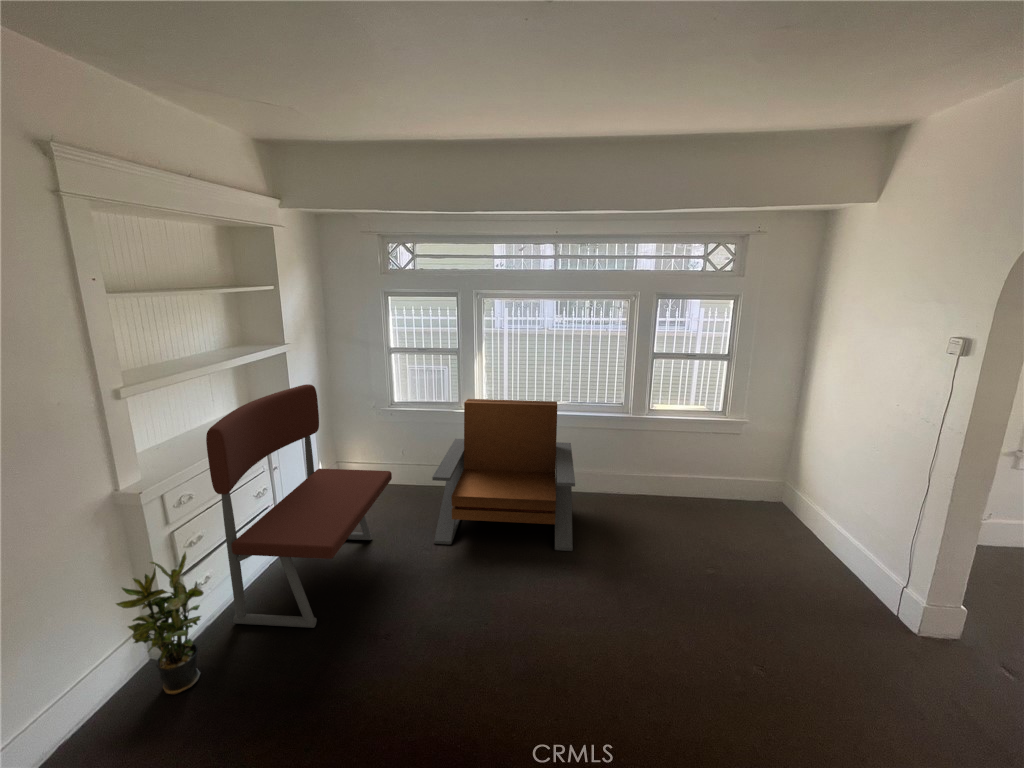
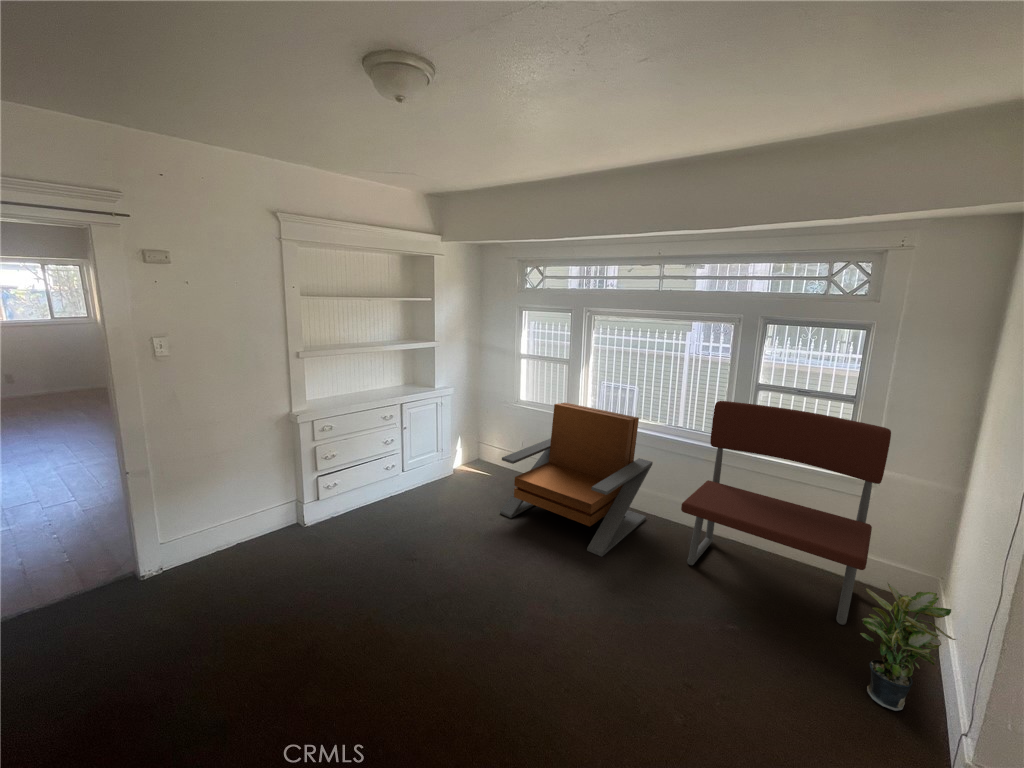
bench: present [206,384,392,628] -> present [681,401,891,625]
potted plant: present [116,552,204,695] -> present [860,583,956,711]

